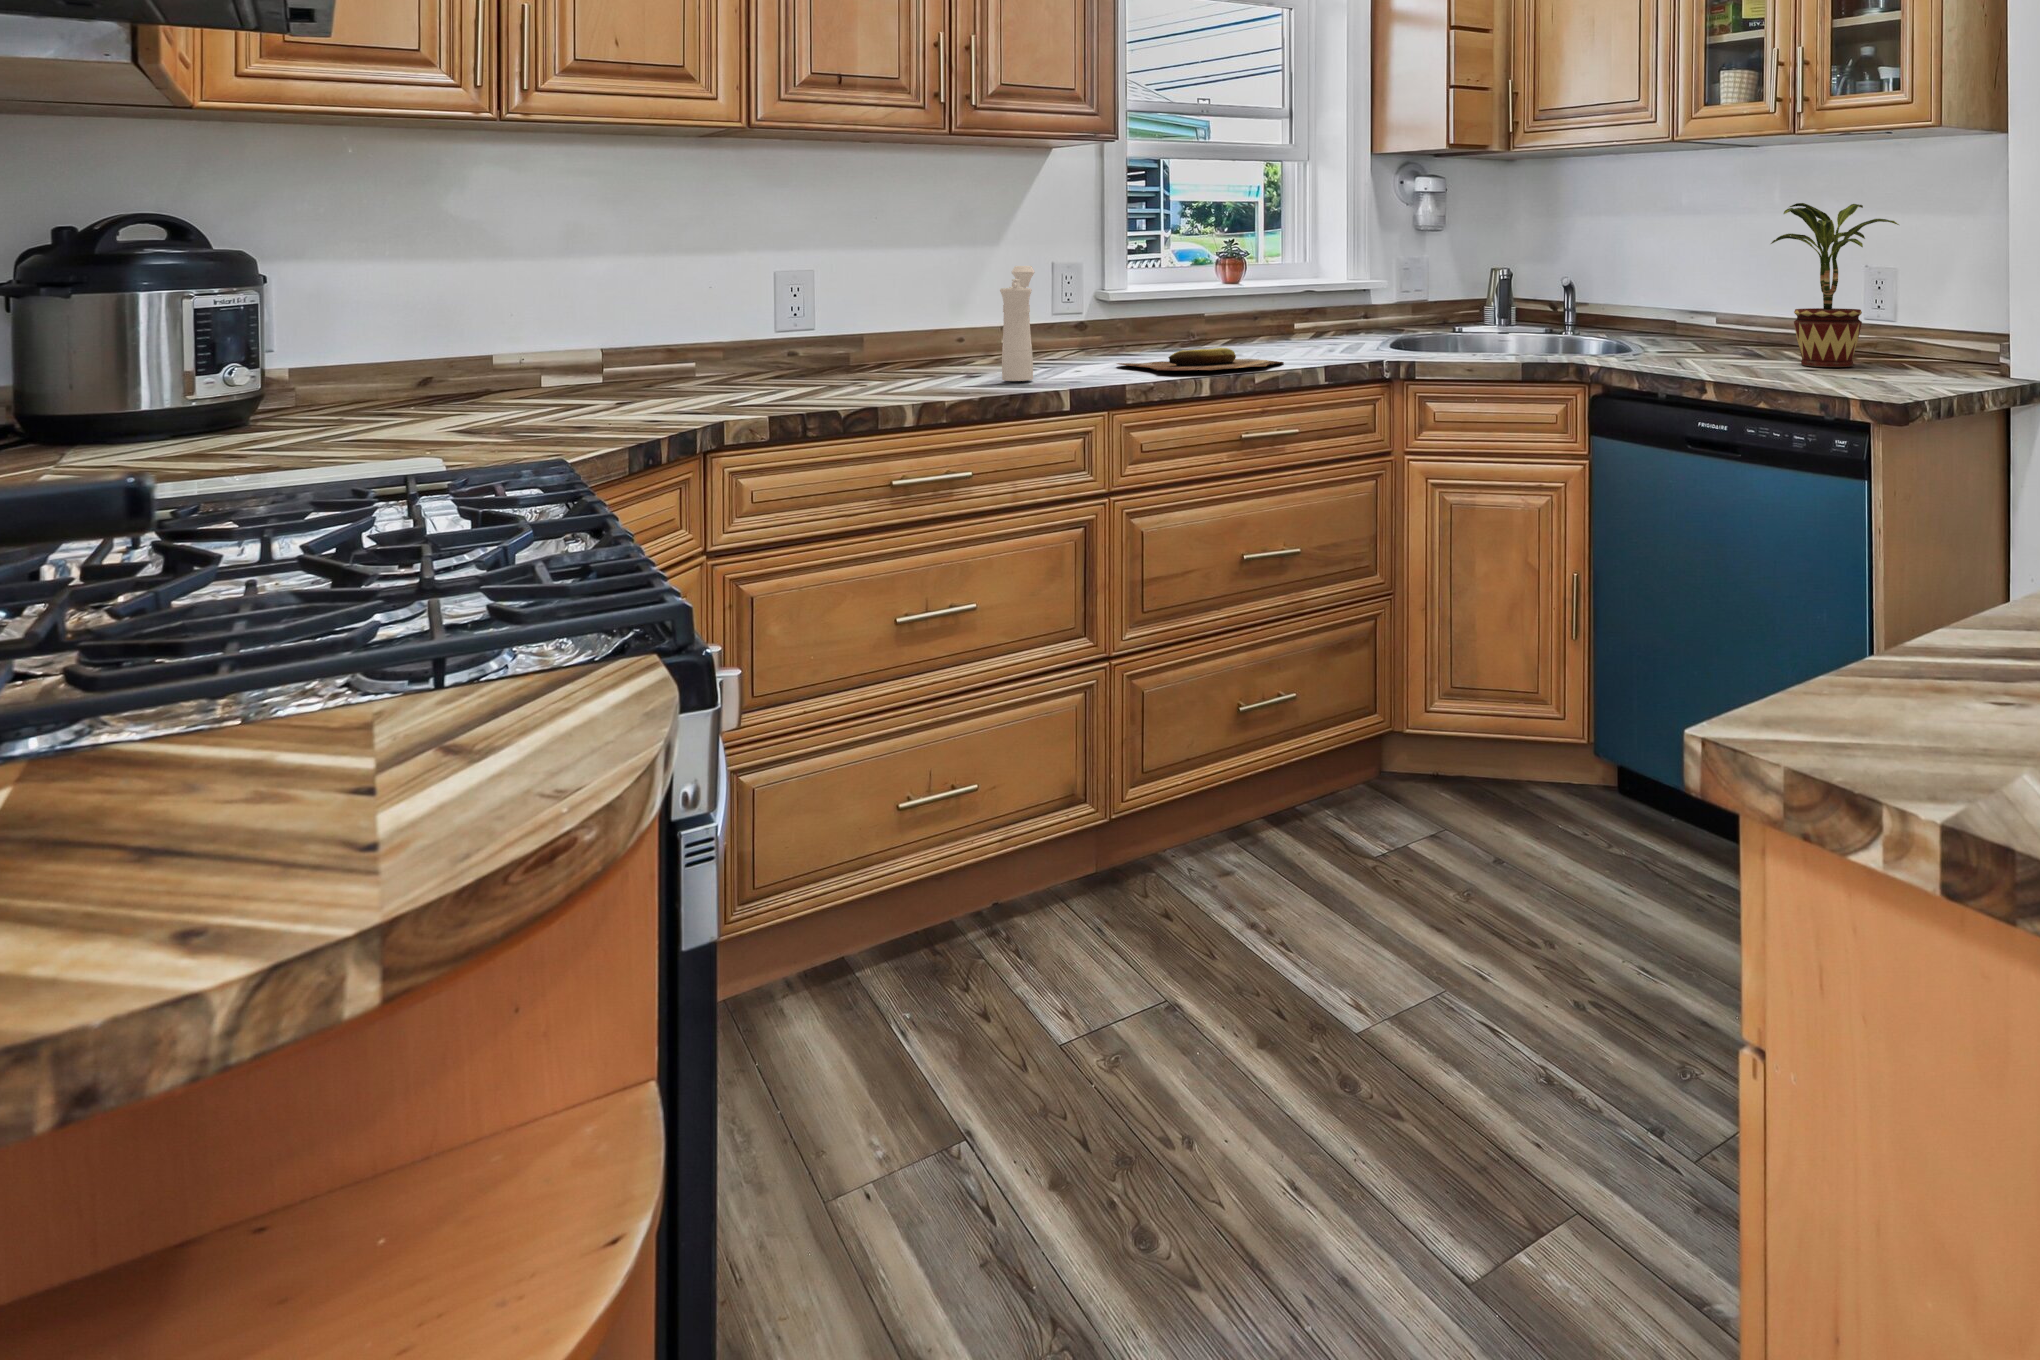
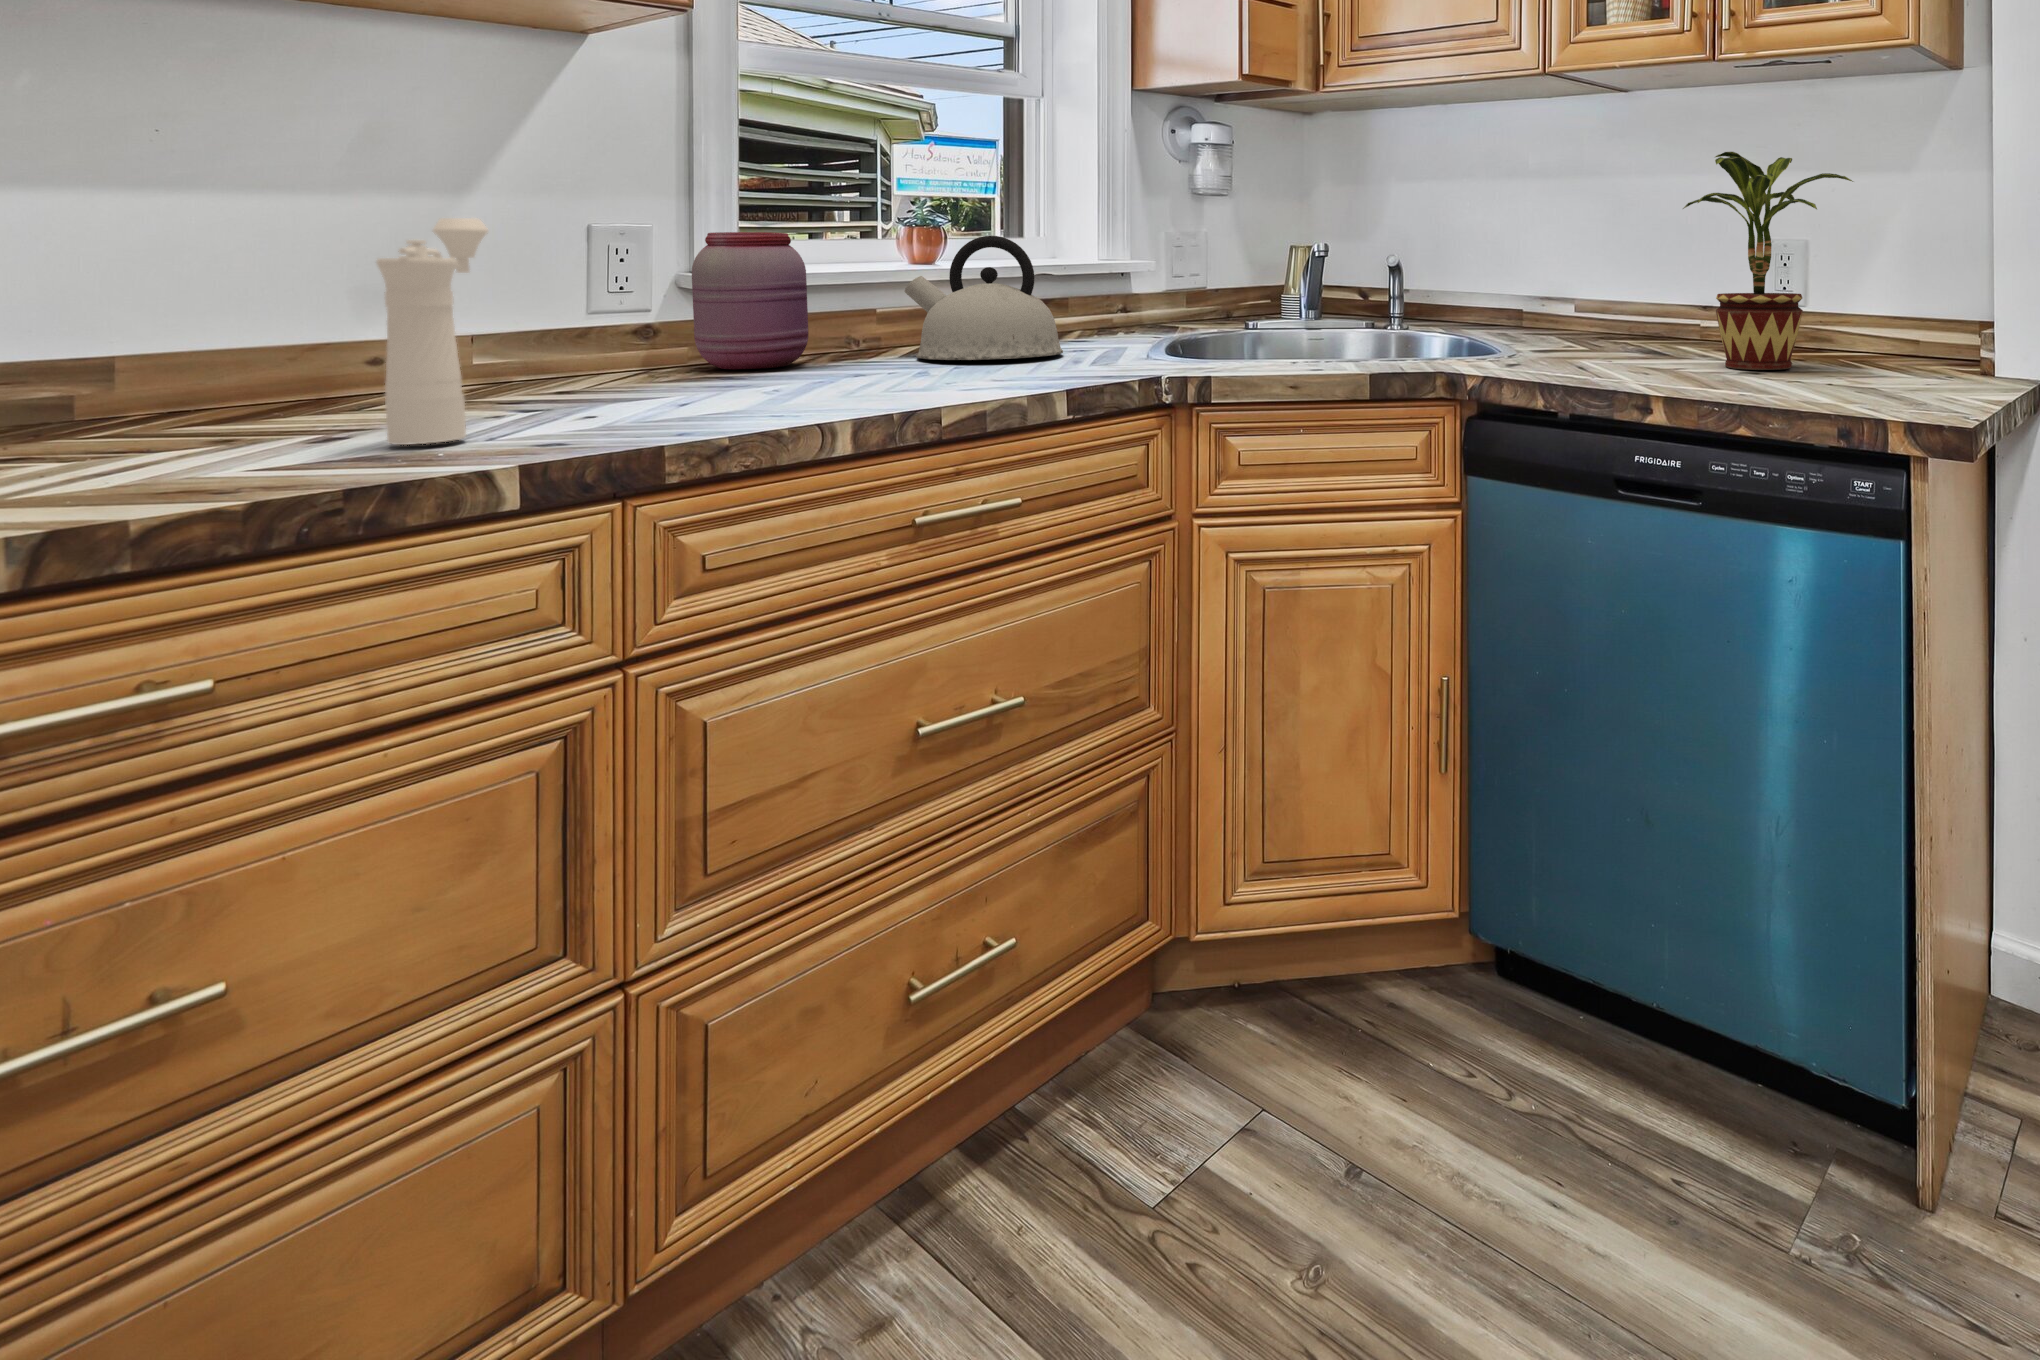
kettle: none [1220,264,1320,347] -> present [905,236,1063,360]
jar: none [1102,265,1165,350] -> present [692,232,808,369]
cutting board: present [1117,348,1284,370] -> none [685,364,1000,408]

